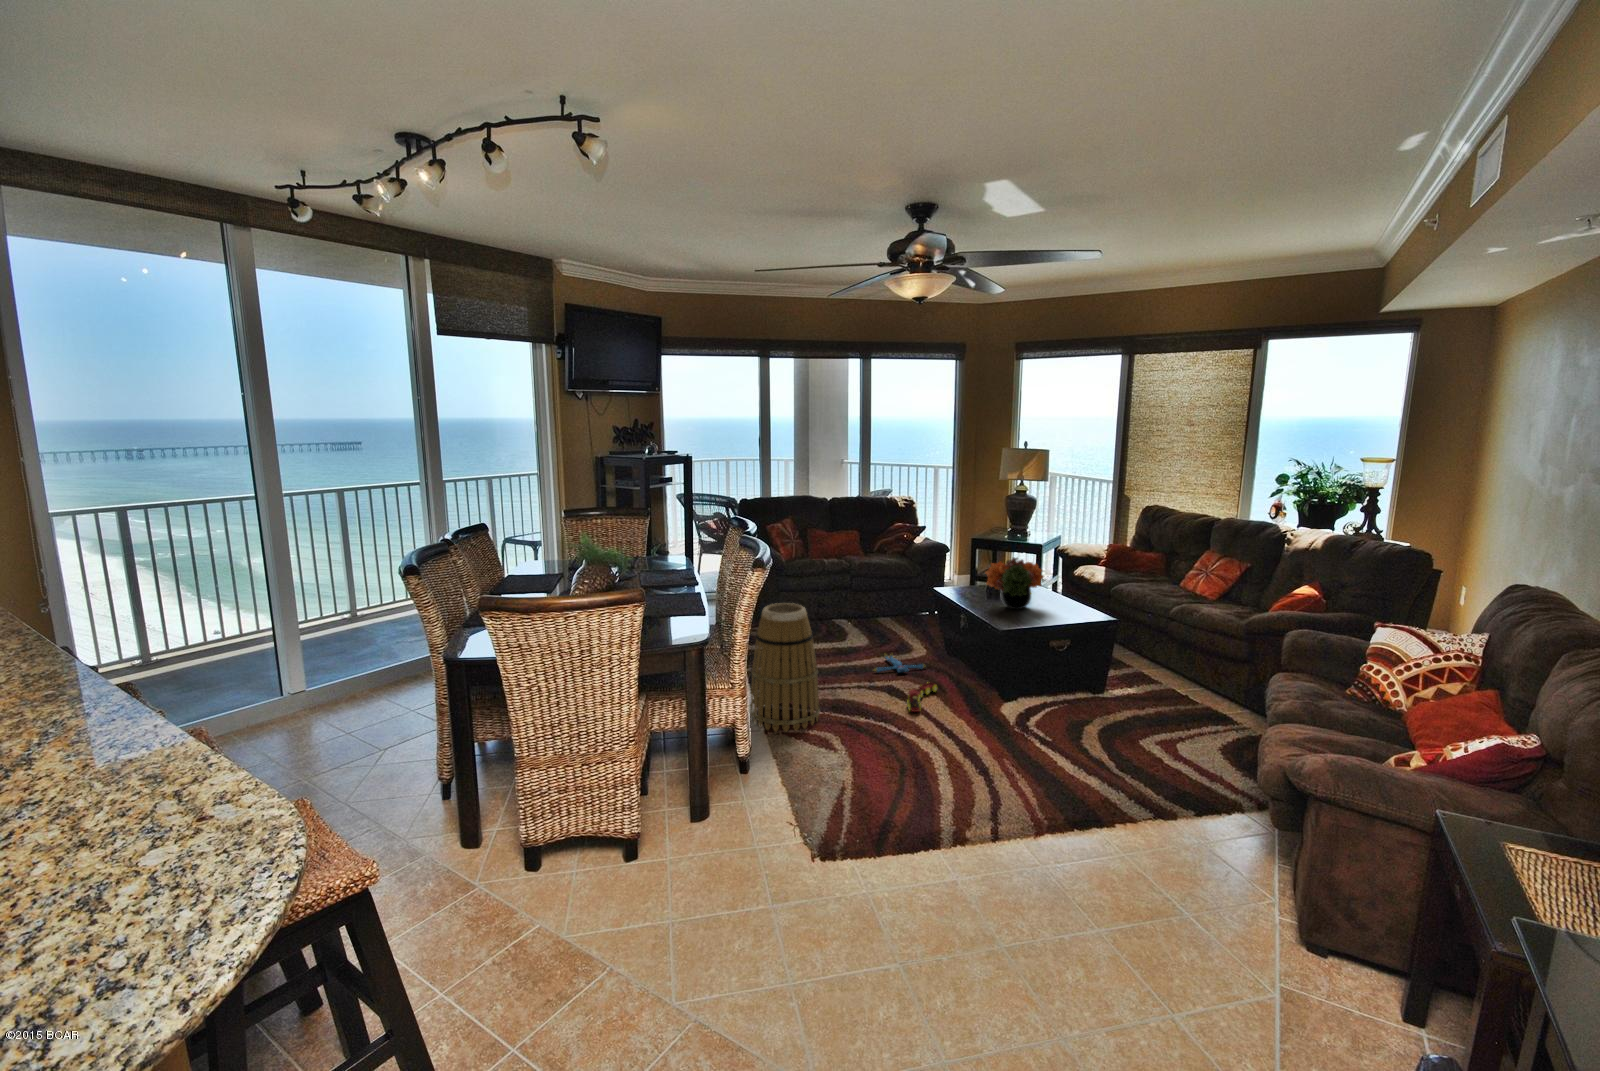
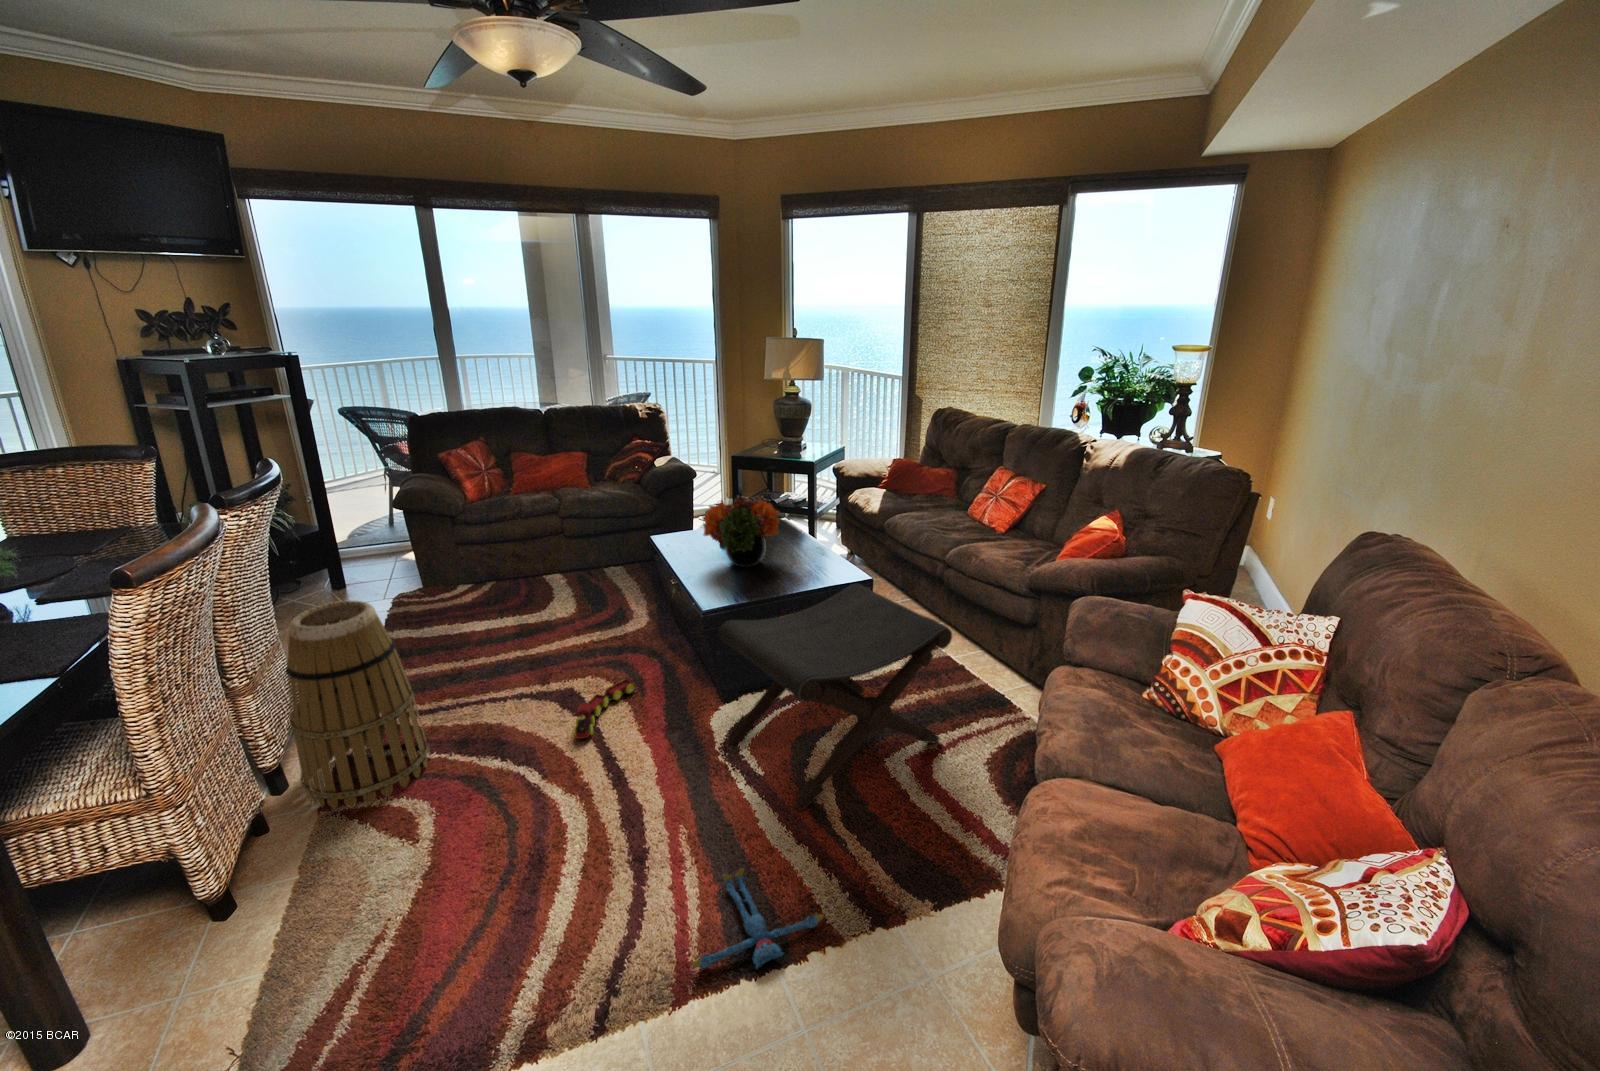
footstool: none [1019,620,1192,760] -> present [719,584,952,810]
plush toy: present [874,654,925,673] -> present [692,868,824,968]

